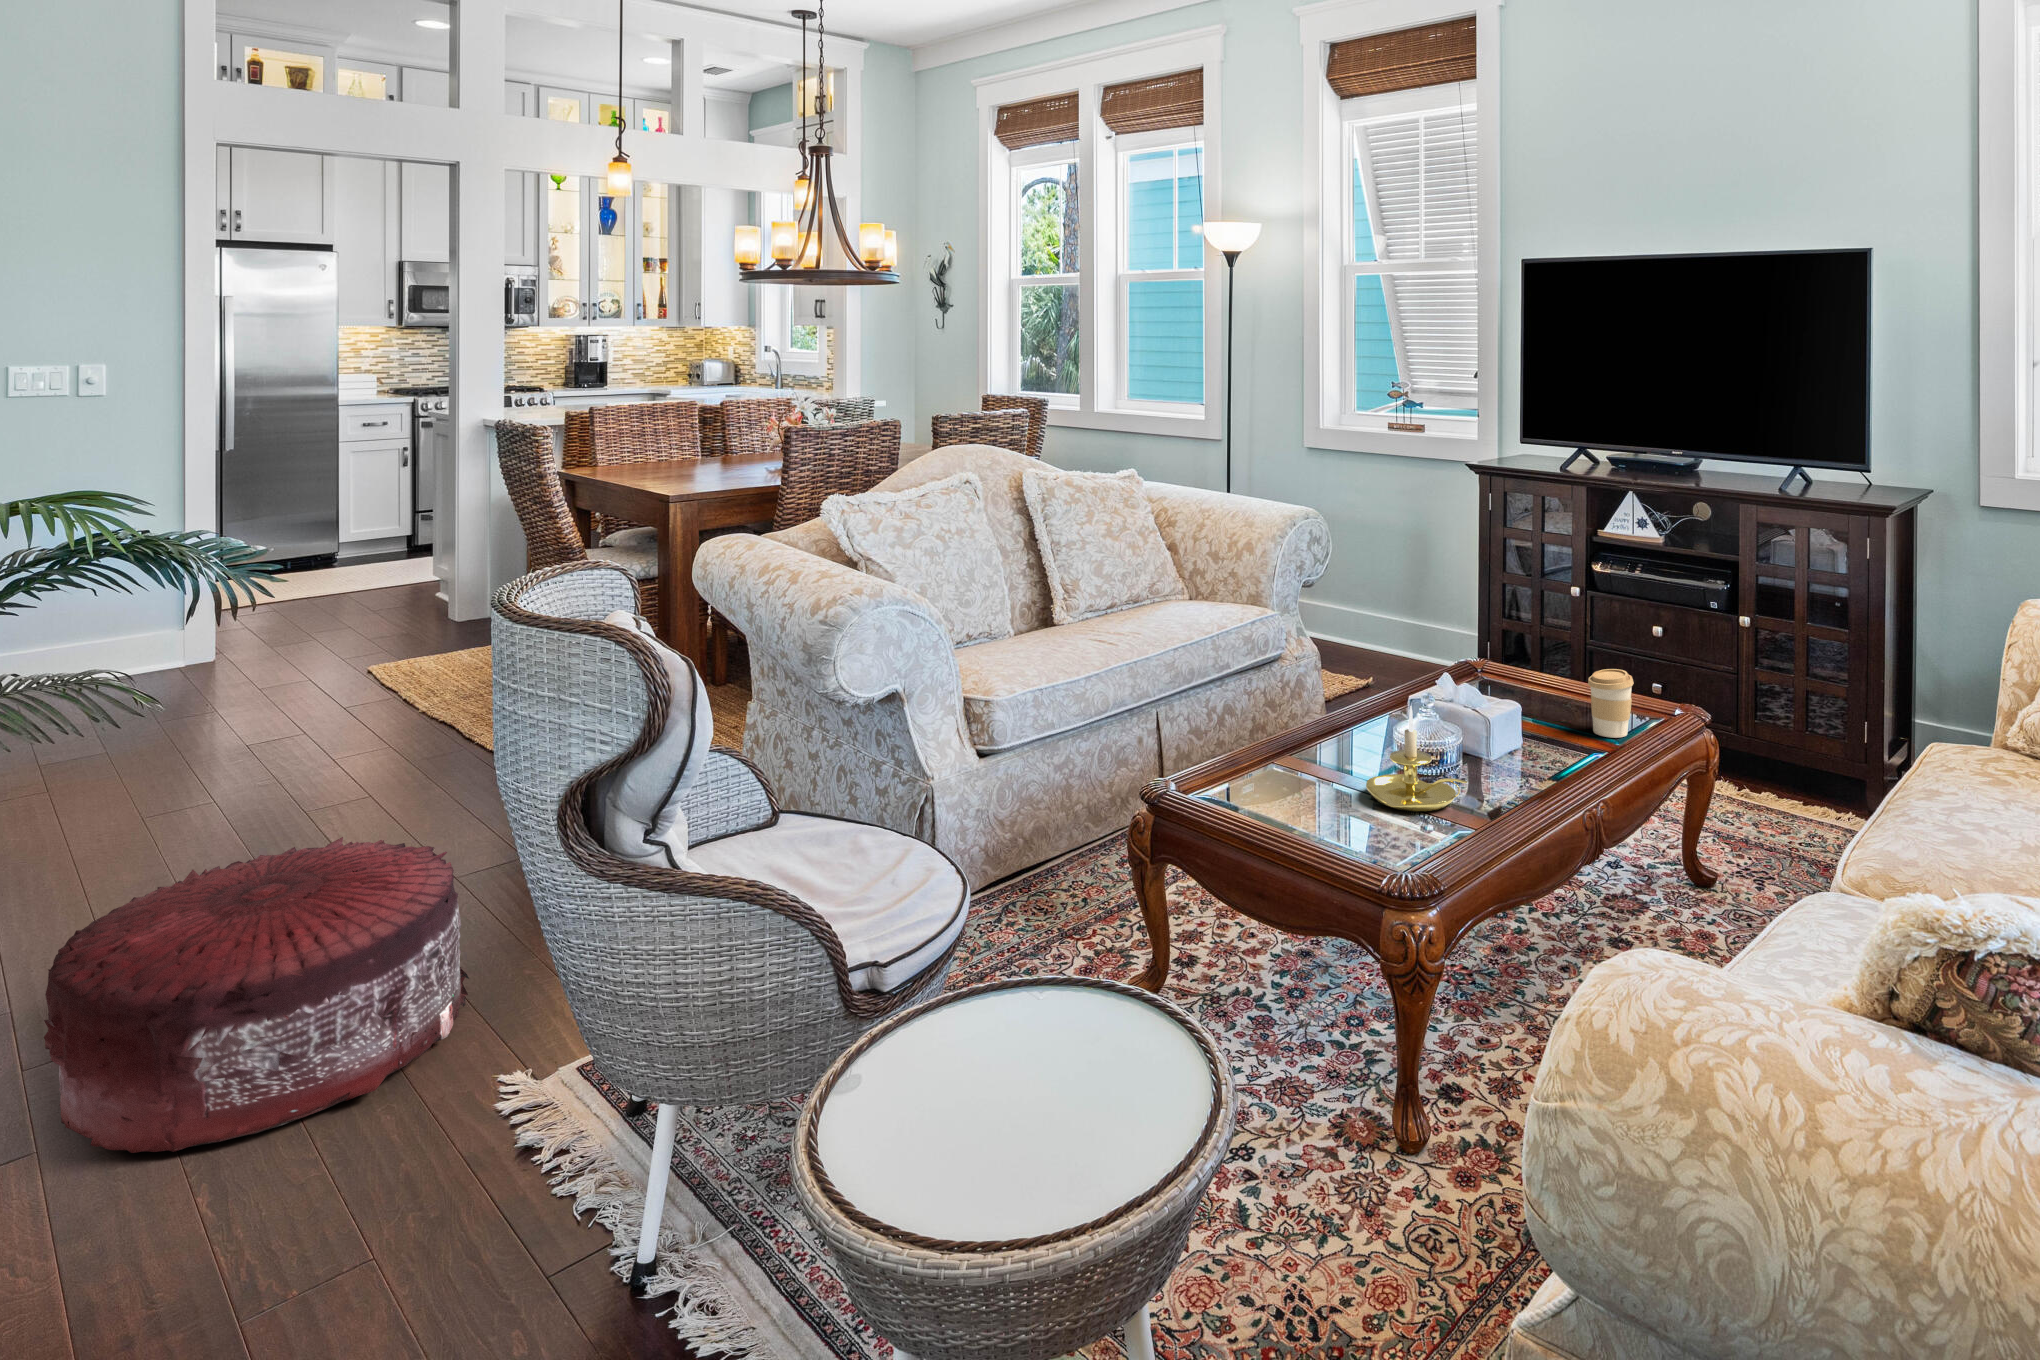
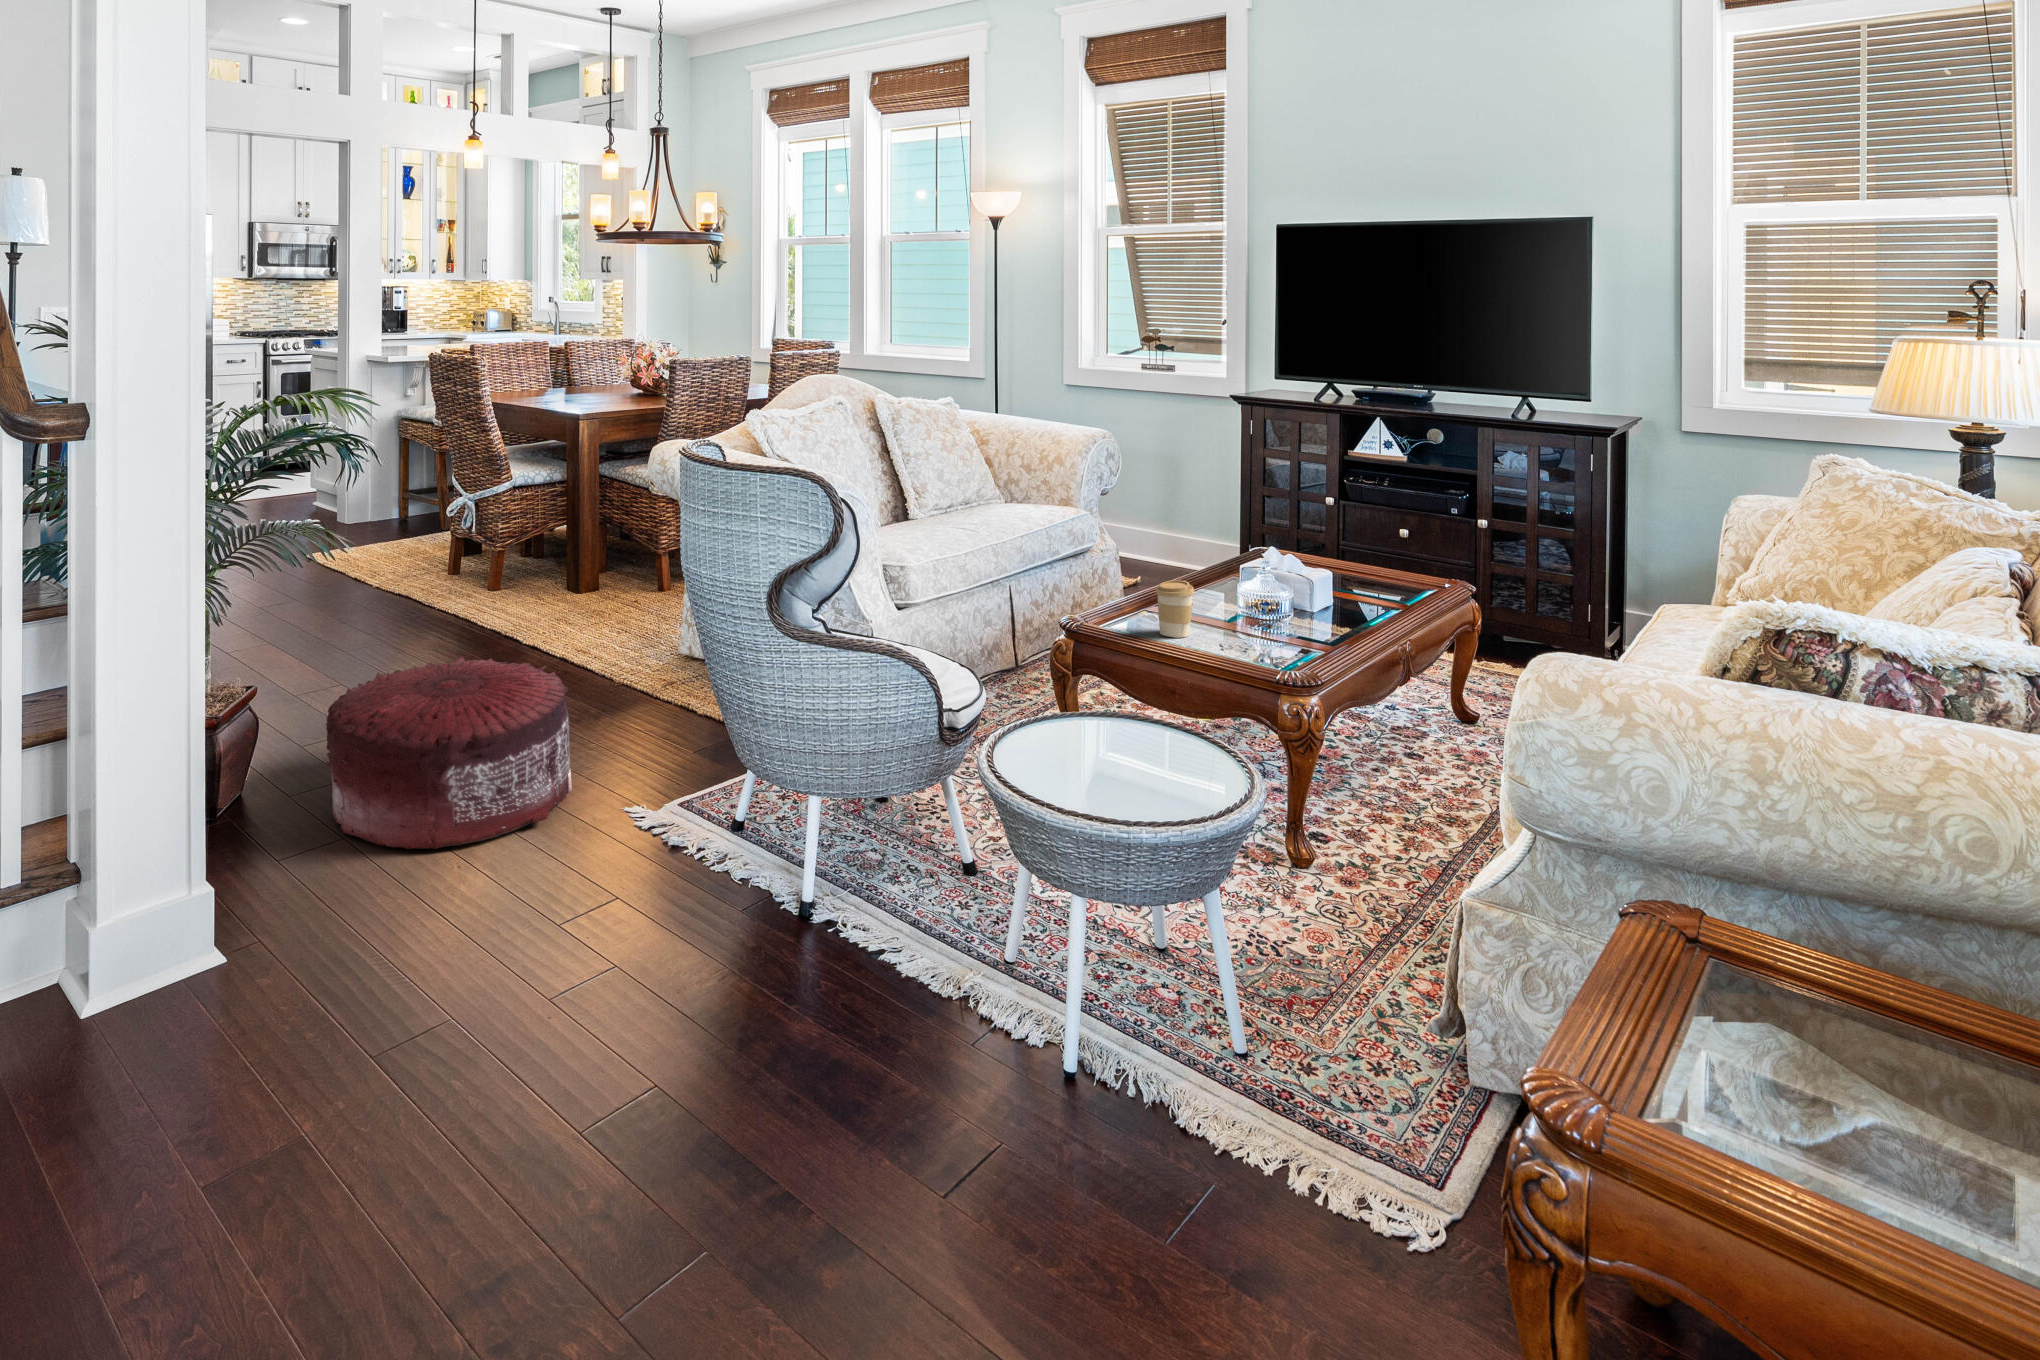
coffee cup: present [1588,669,1634,738] -> present [1156,580,1194,638]
candle holder: present [1366,706,1467,811] -> none [1231,565,1315,640]

